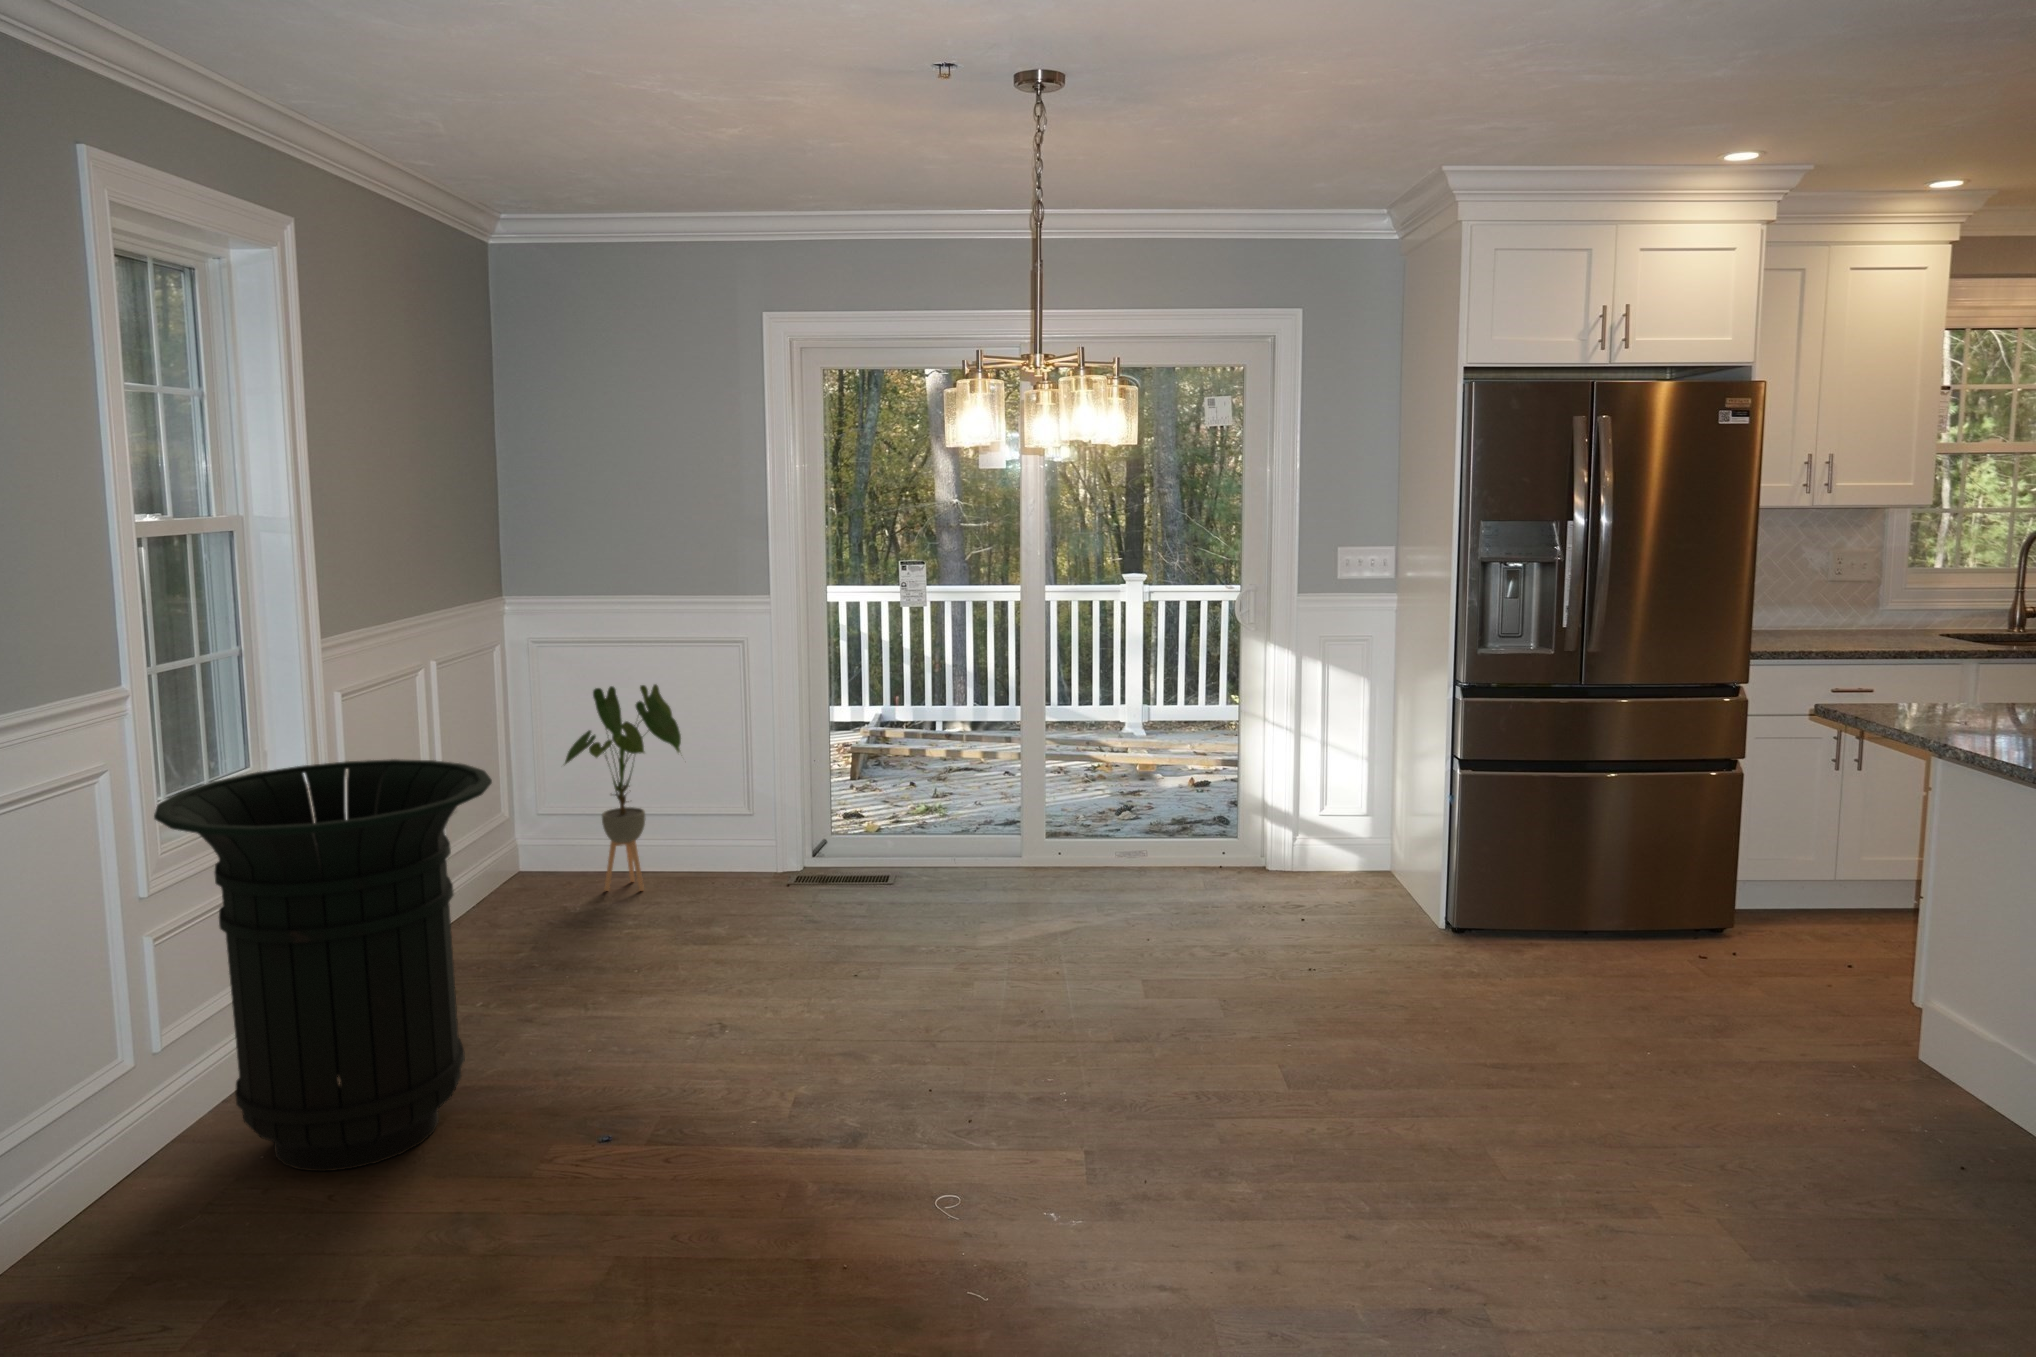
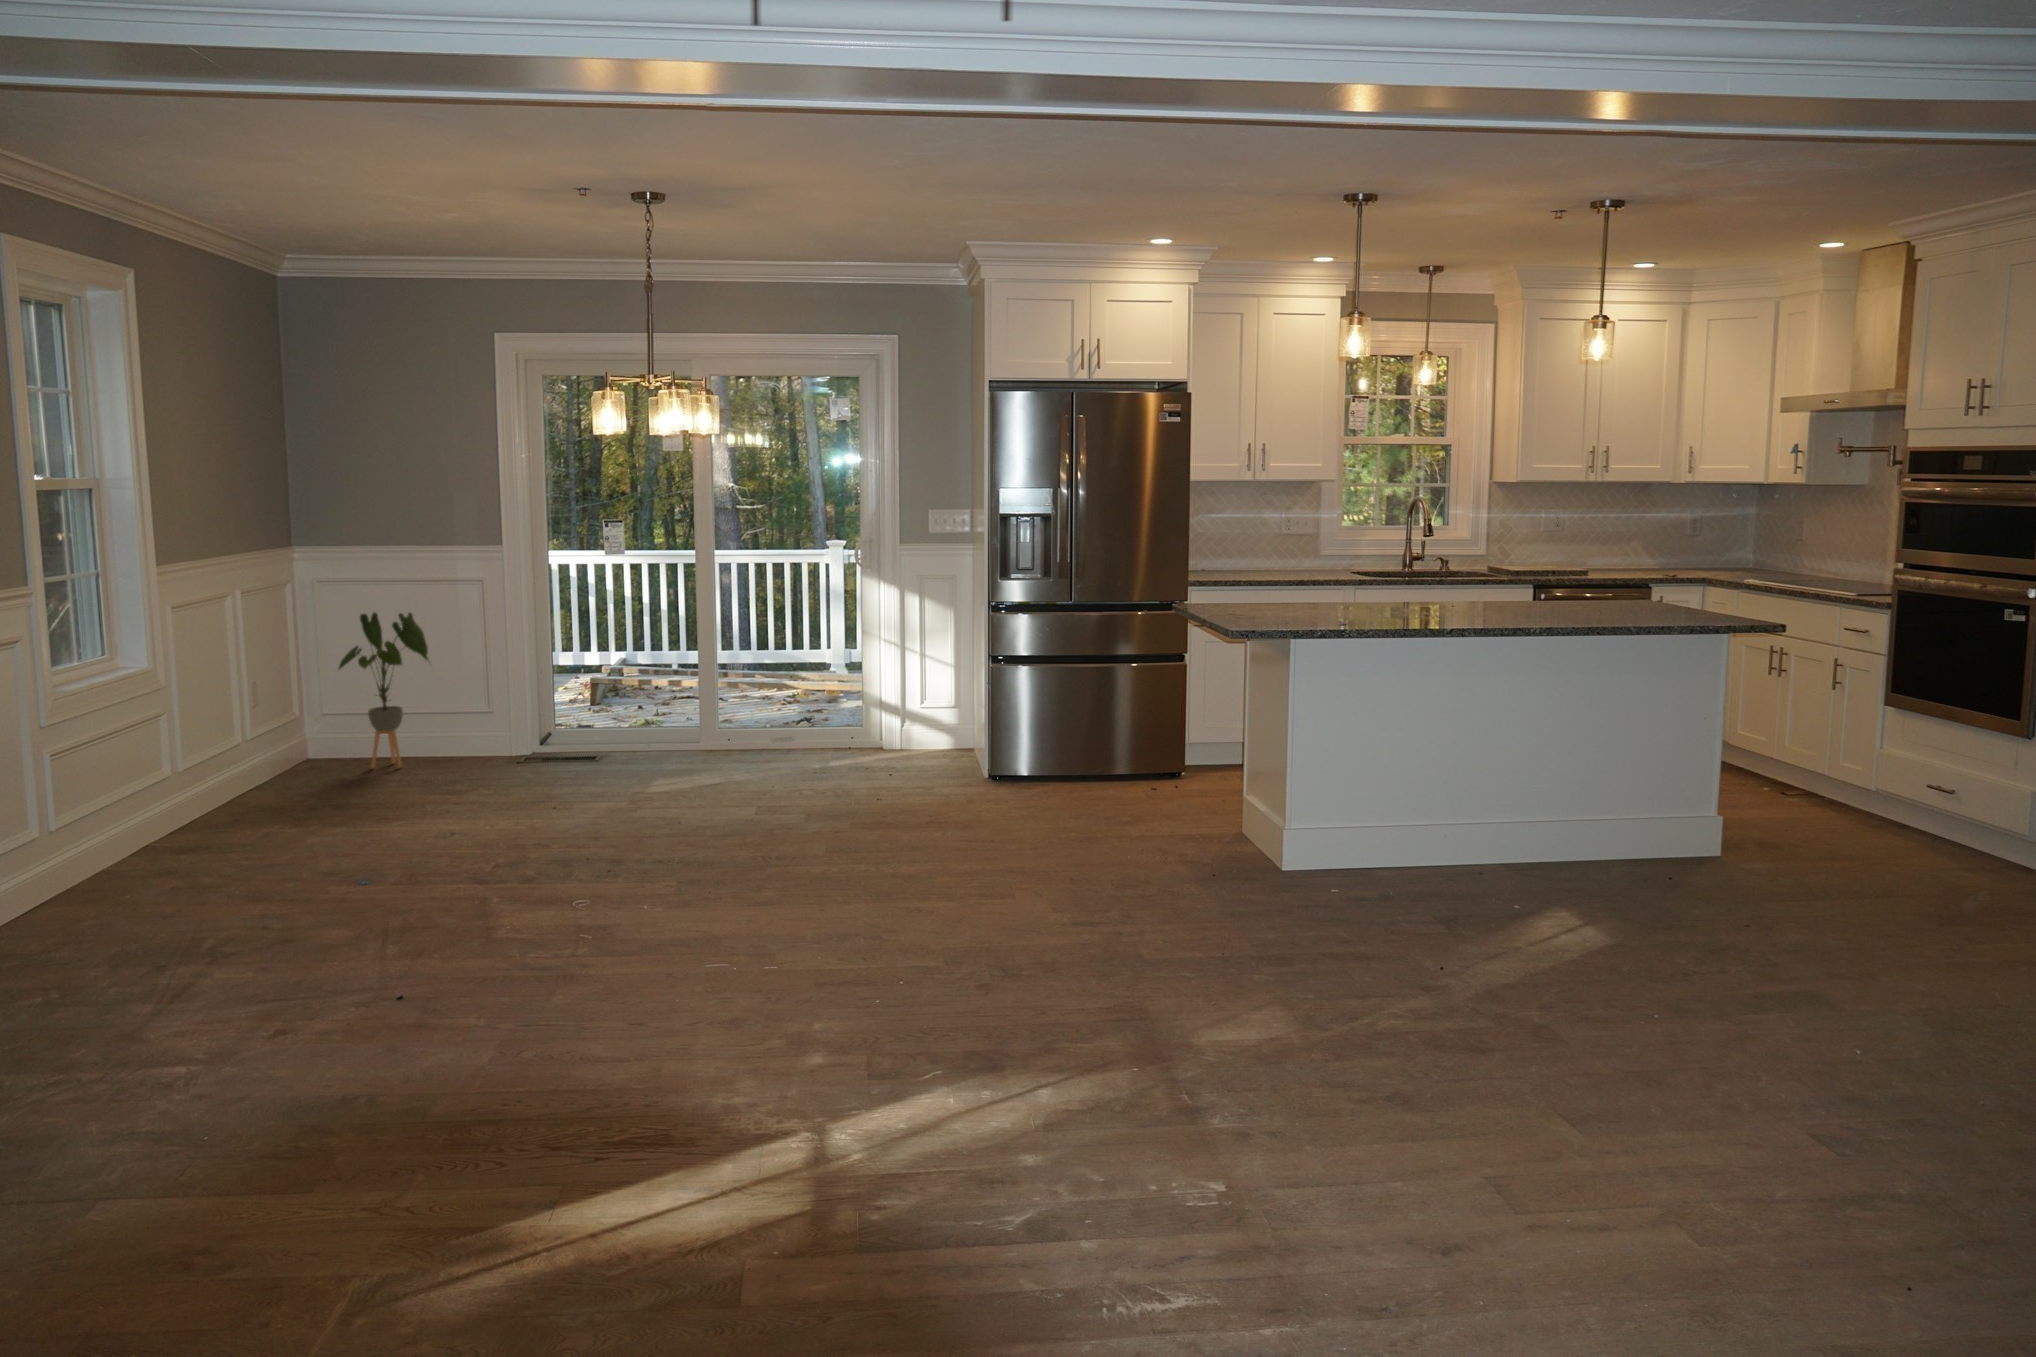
trash can: present [154,759,492,1171] -> none [56,640,278,892]

